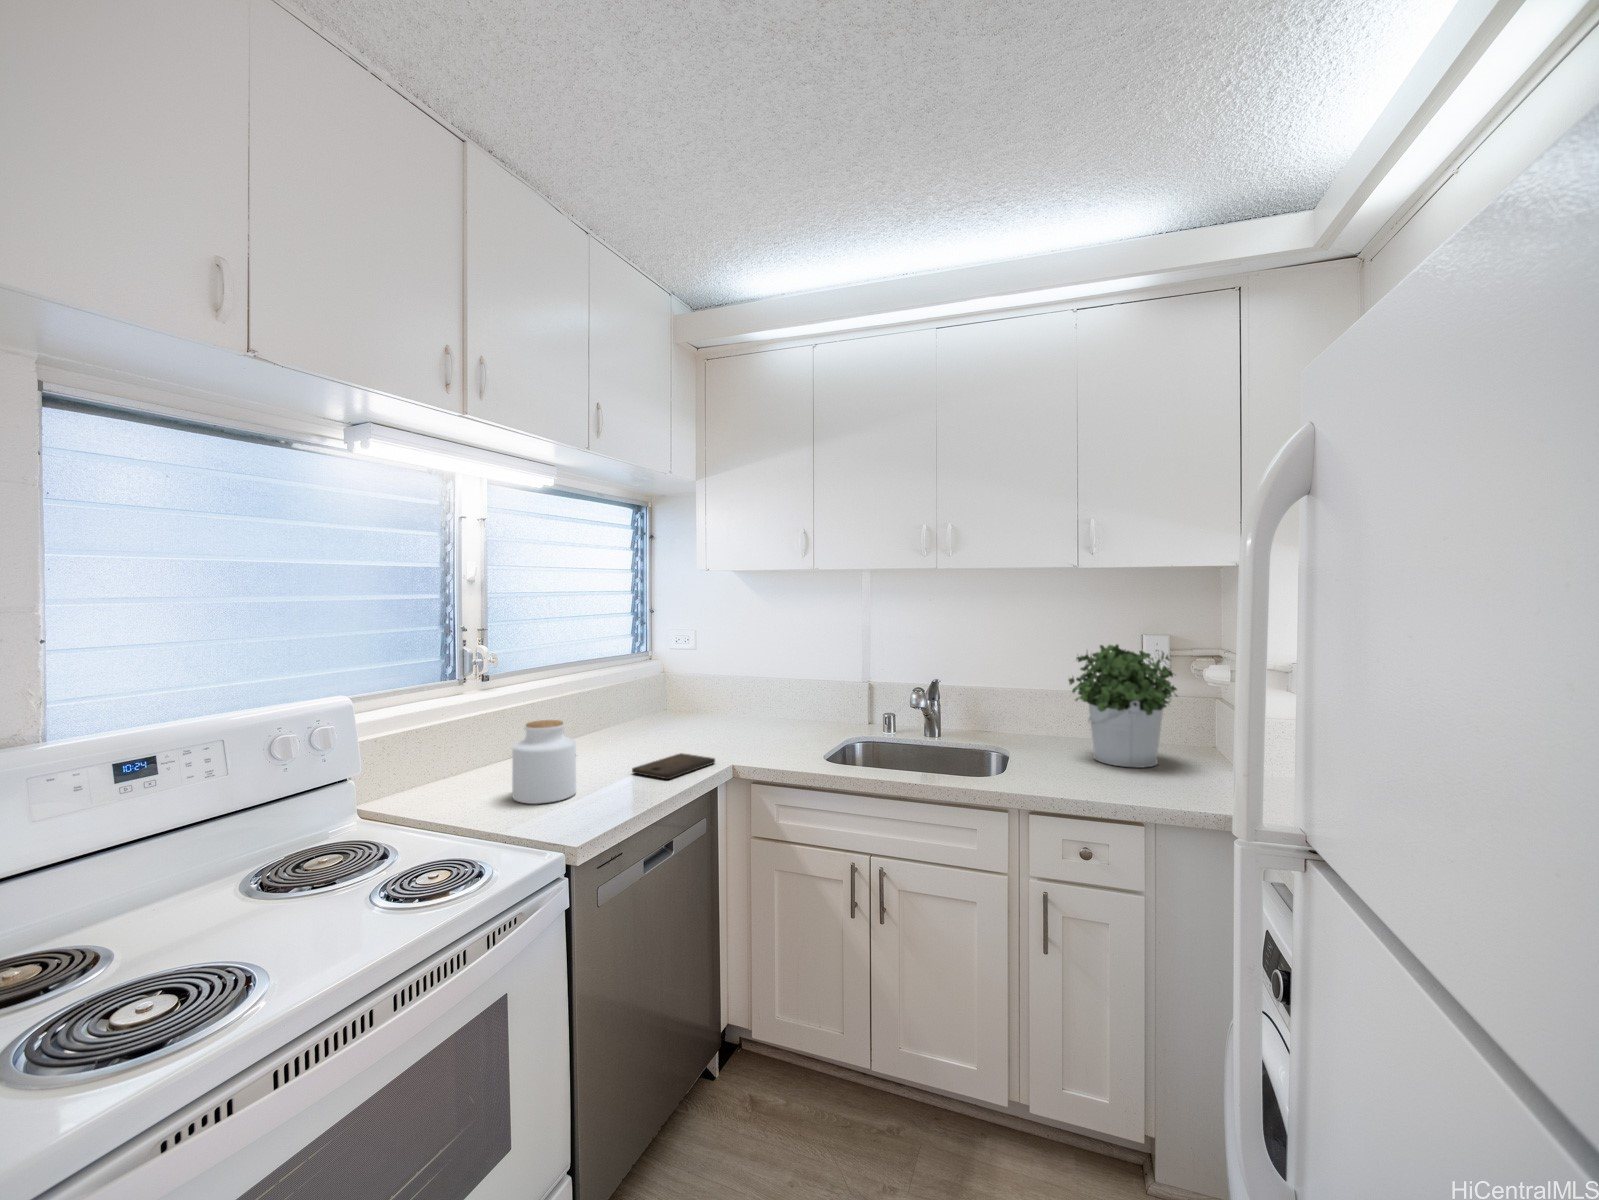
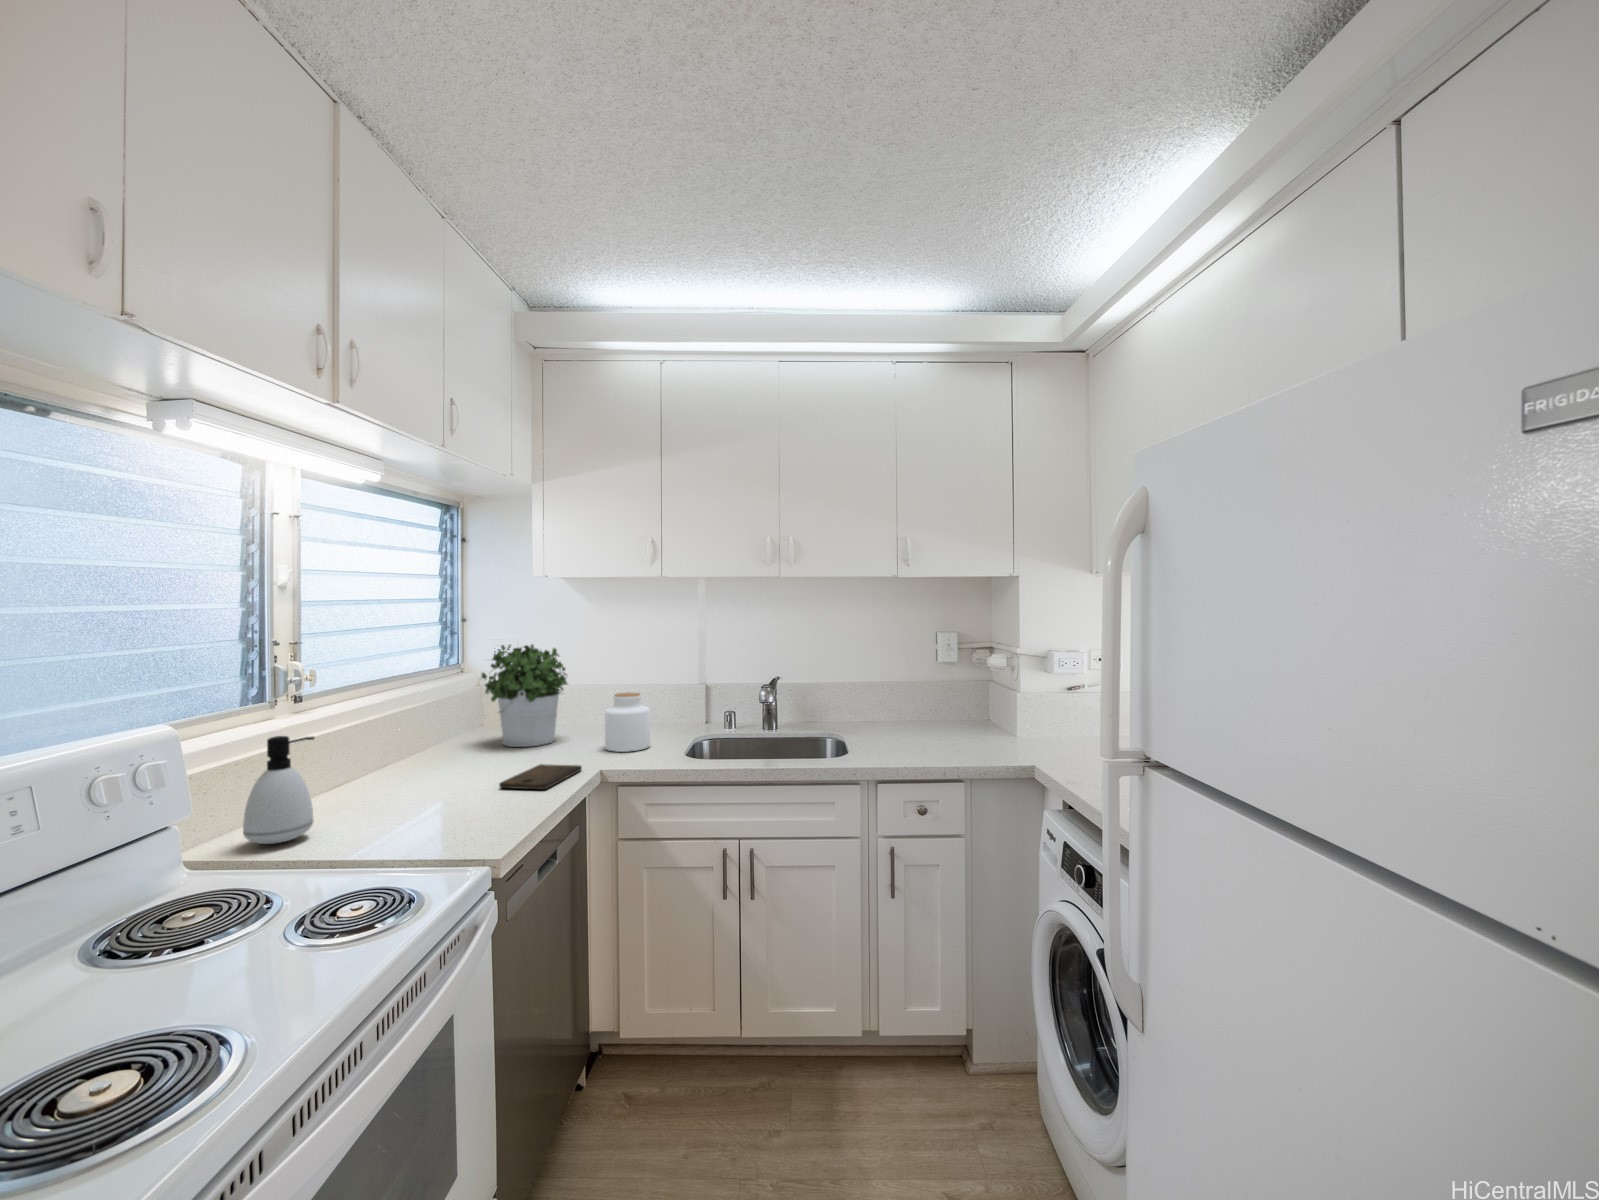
potted plant: present [1069,645,1177,768] -> present [482,645,567,747]
soap dispenser: none [407,711,464,803] -> present [243,736,314,844]
jar: present [512,720,576,804] -> present [605,693,650,752]

